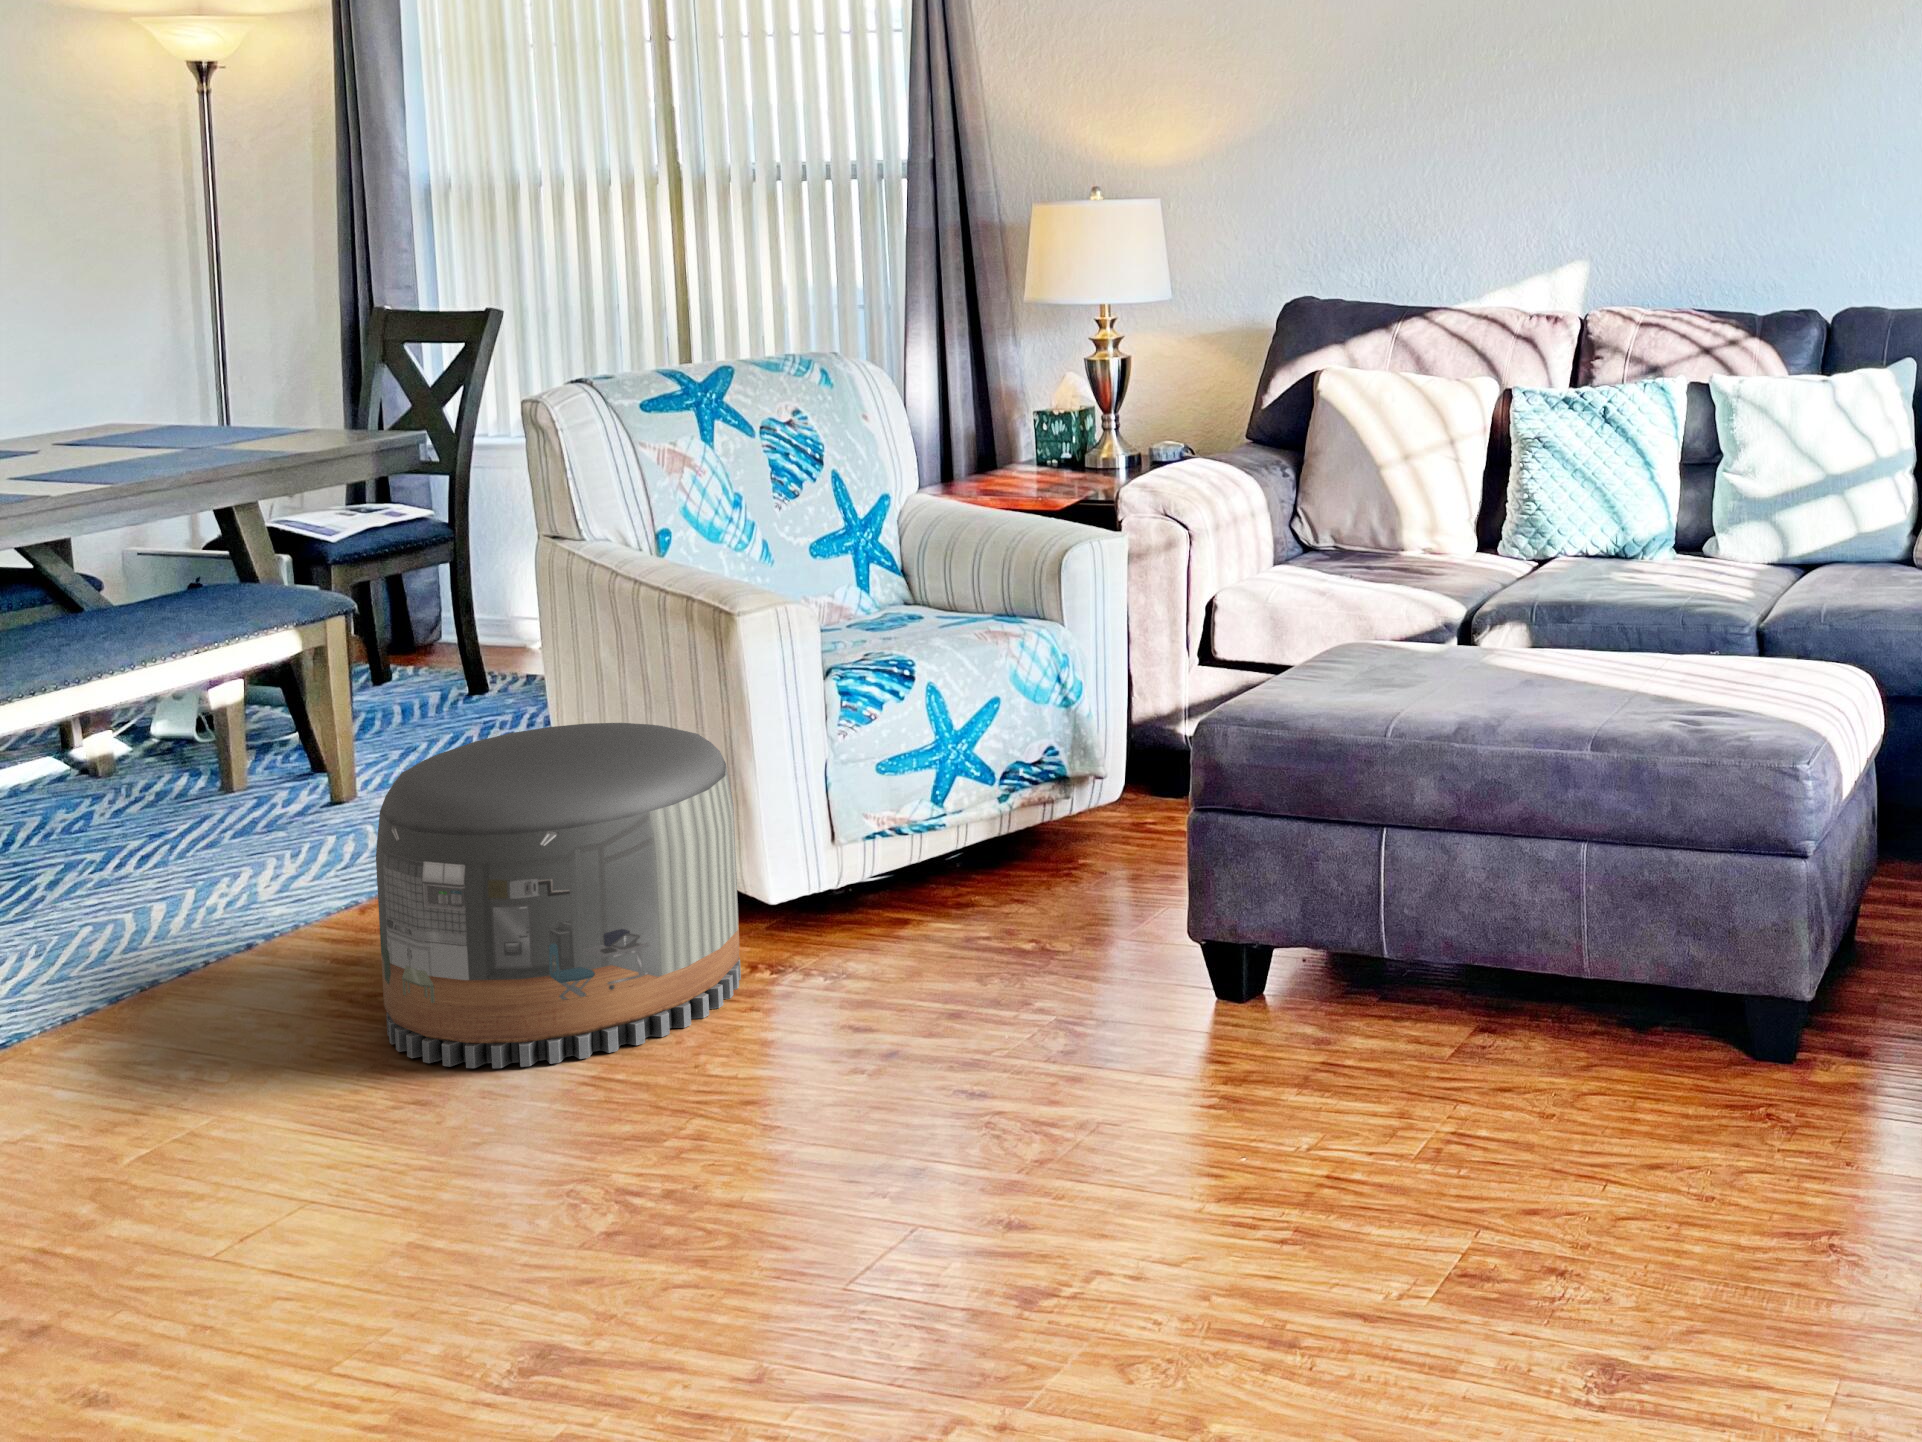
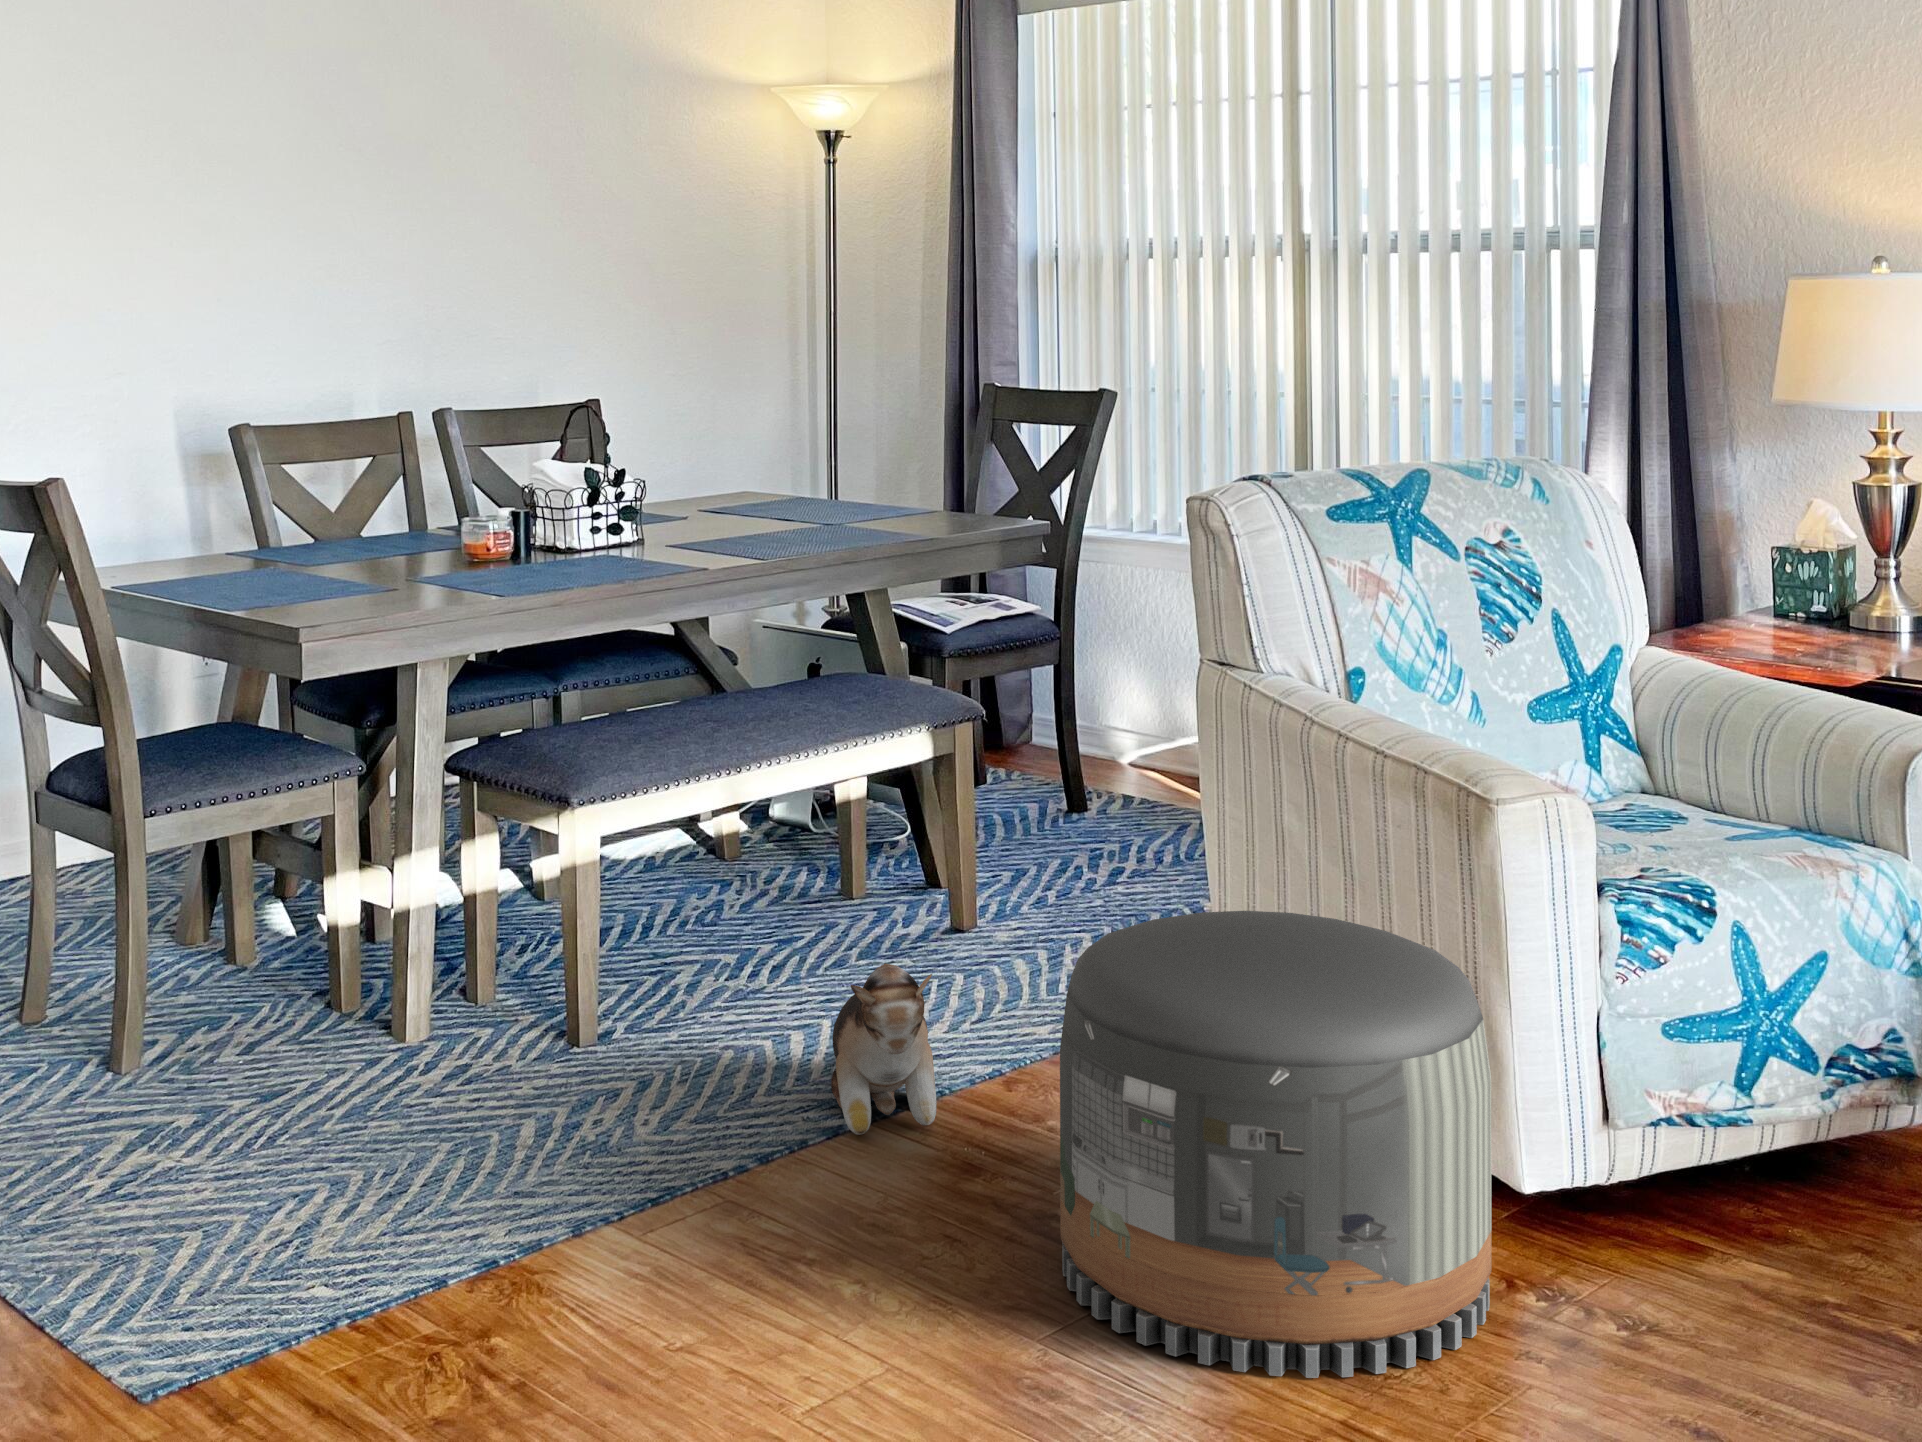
plush toy: none [183,822,288,974] -> present [831,964,936,1135]

